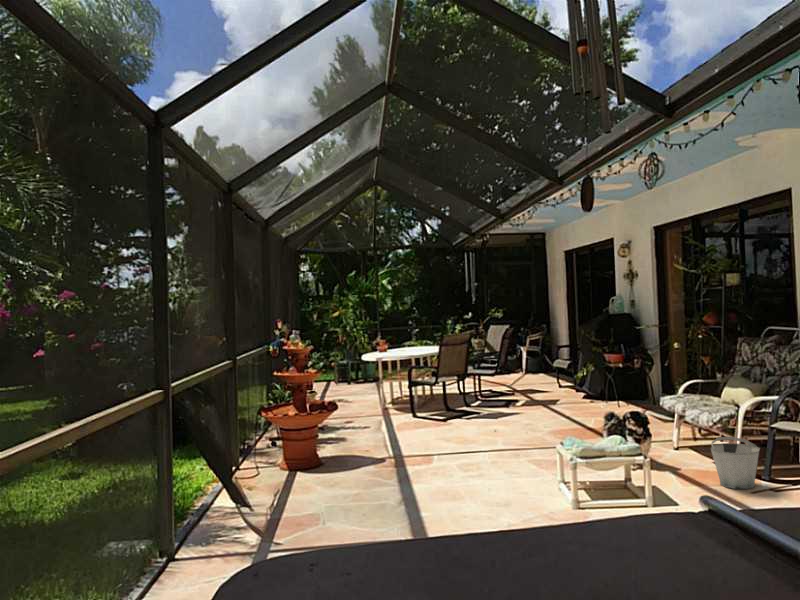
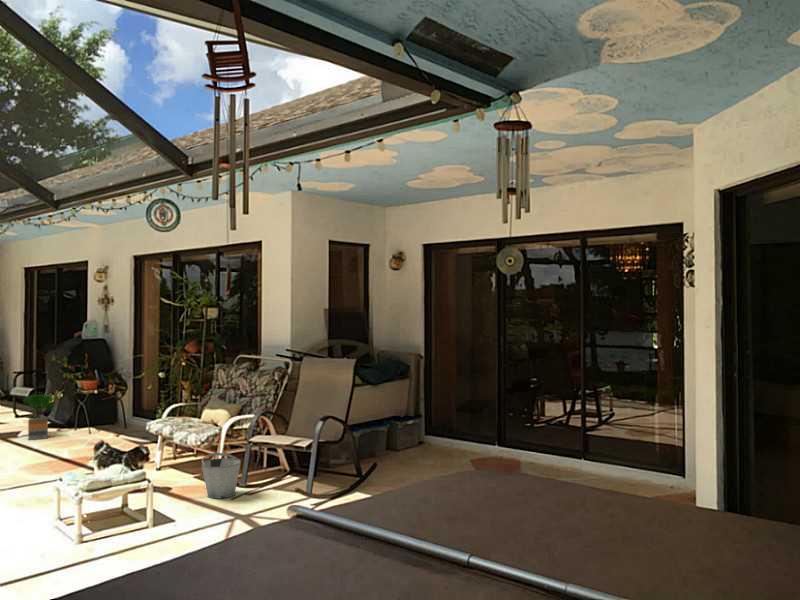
potted tree: none [557,366,586,408] -> present [24,395,55,440]

